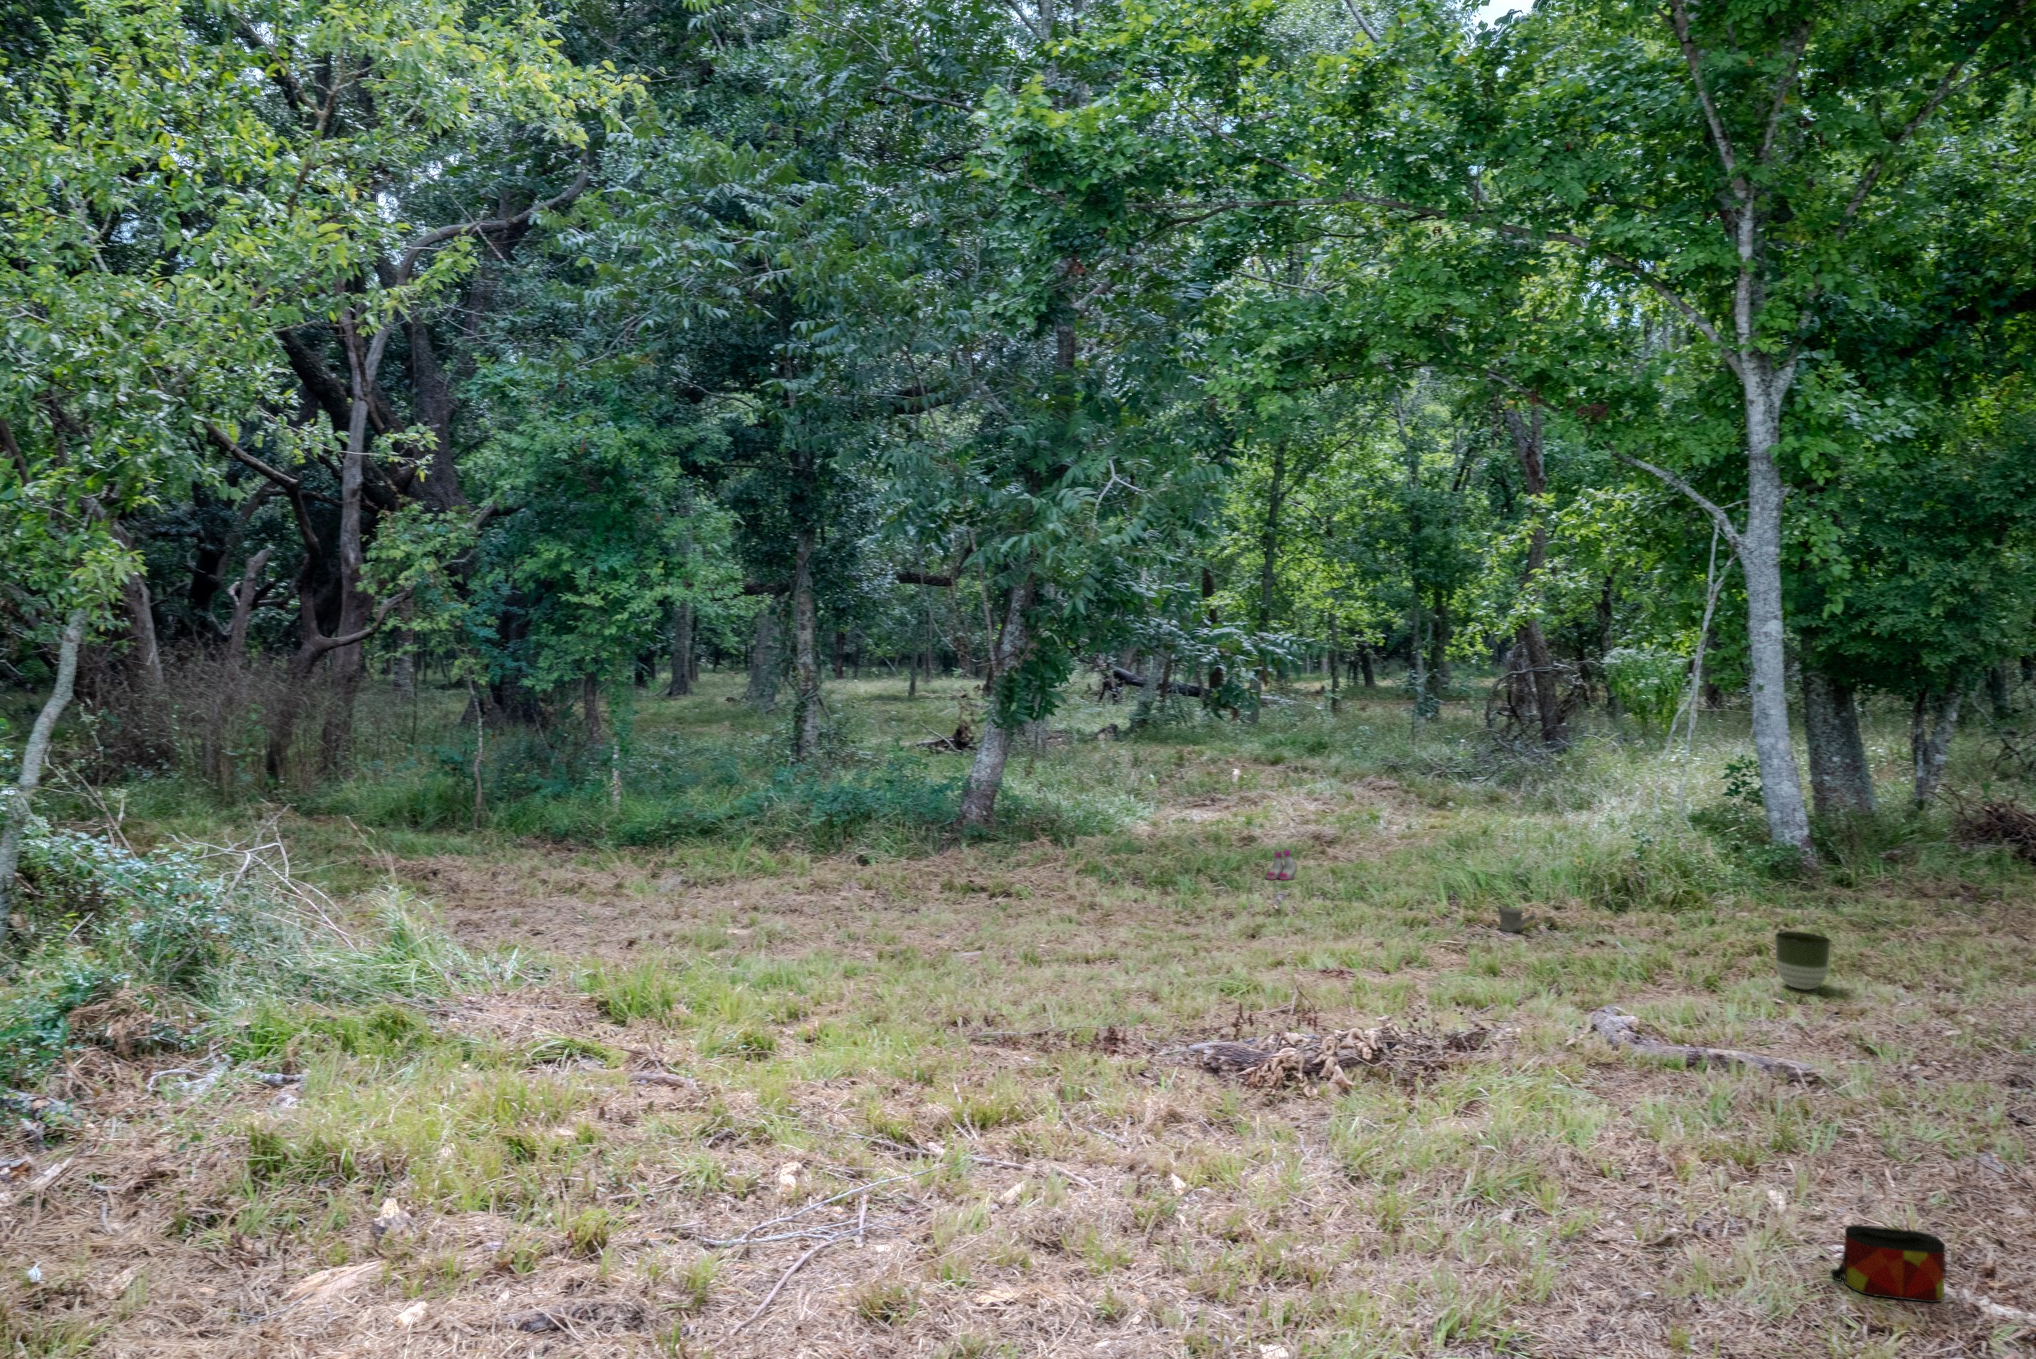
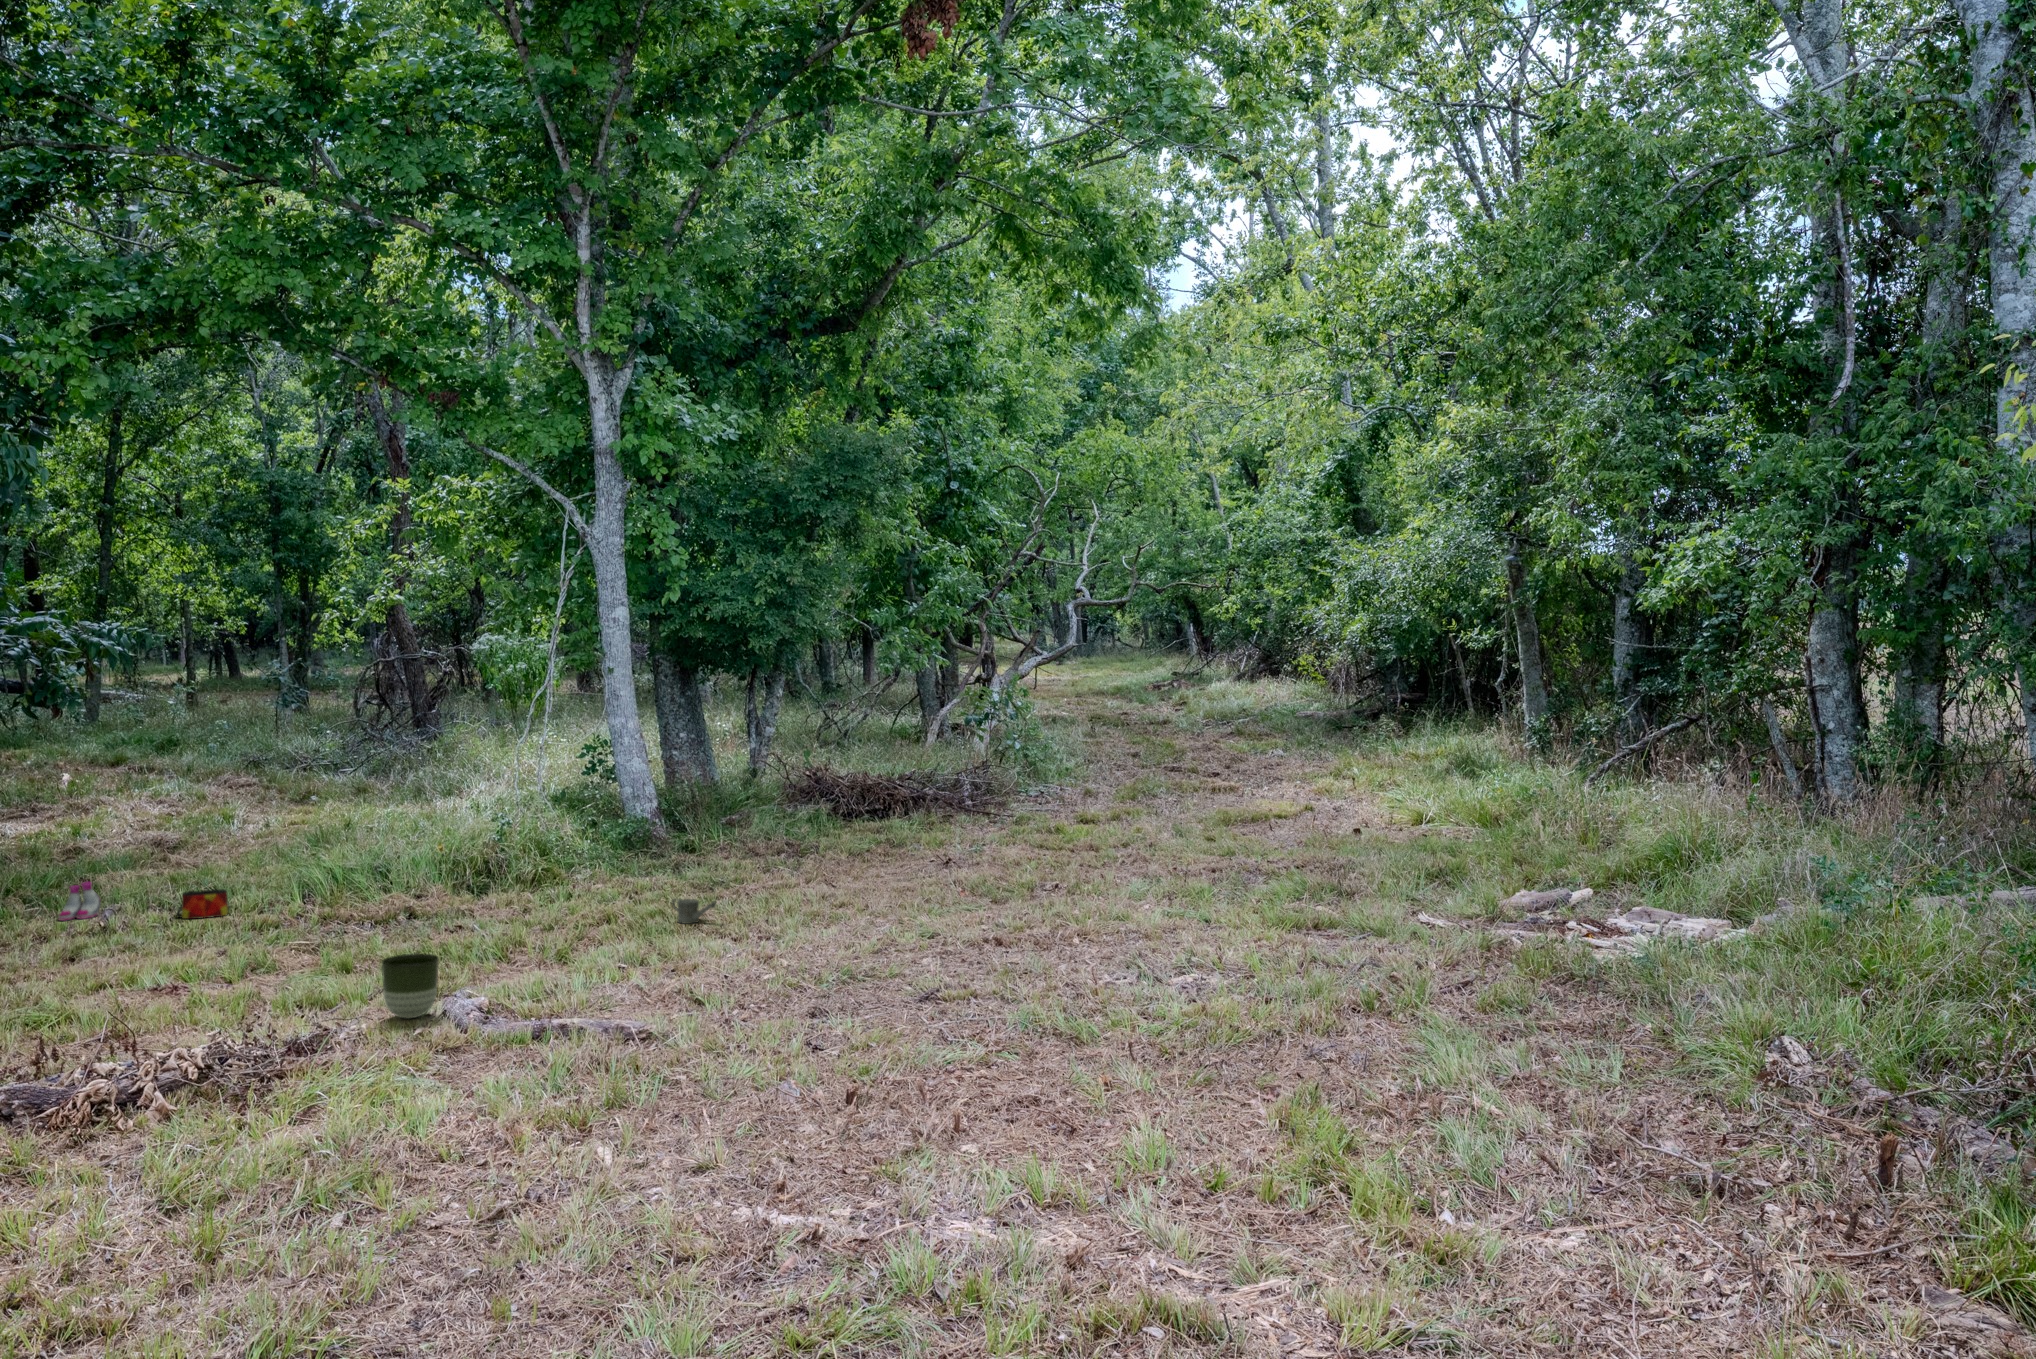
watering can: present [1498,905,1535,932] -> present [672,899,716,924]
planter: present [1775,931,1830,990] -> present [382,953,439,1018]
bag: present [1830,1225,1947,1303] -> present [176,889,230,919]

